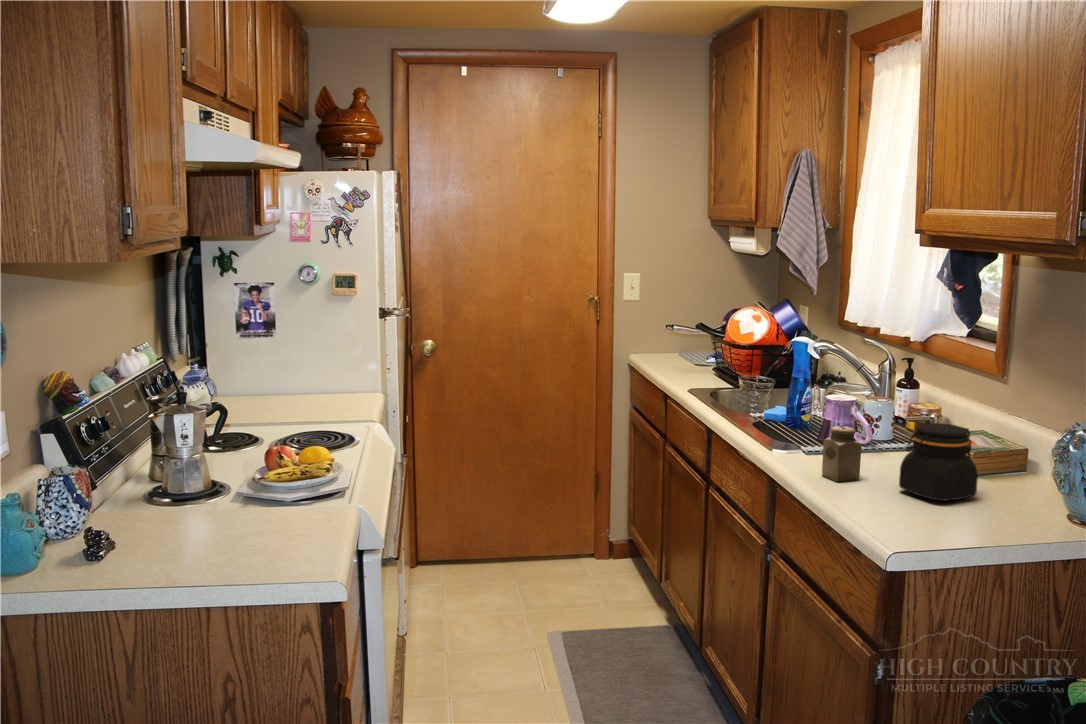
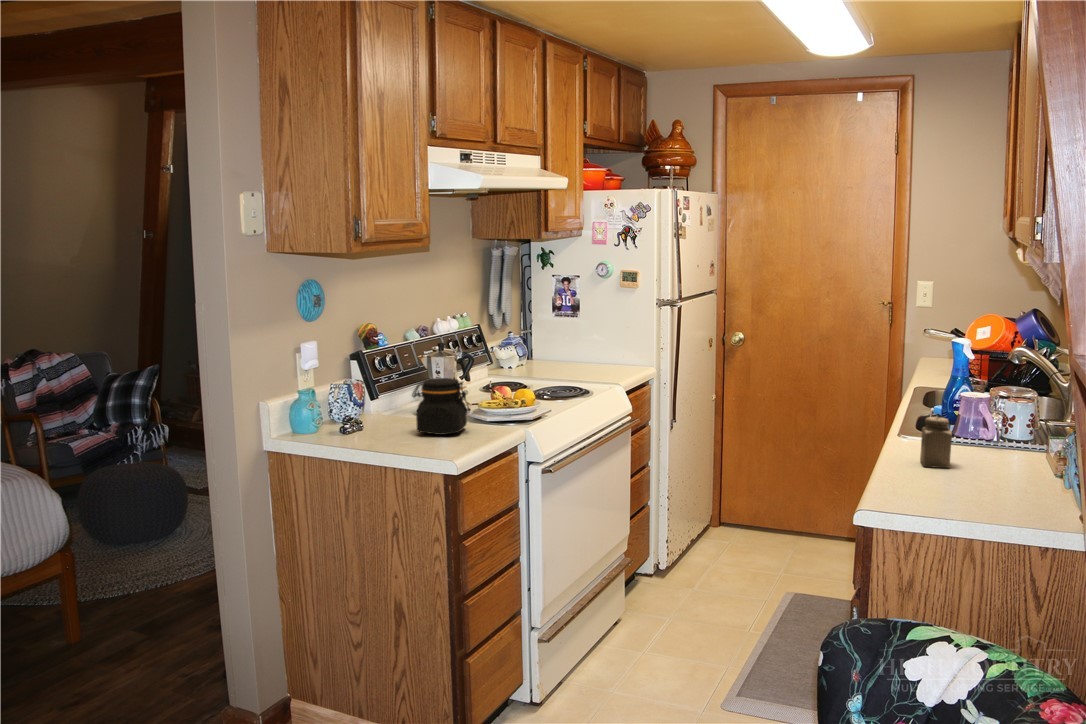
jar: present [899,423,978,501] -> present [412,378,470,435]

